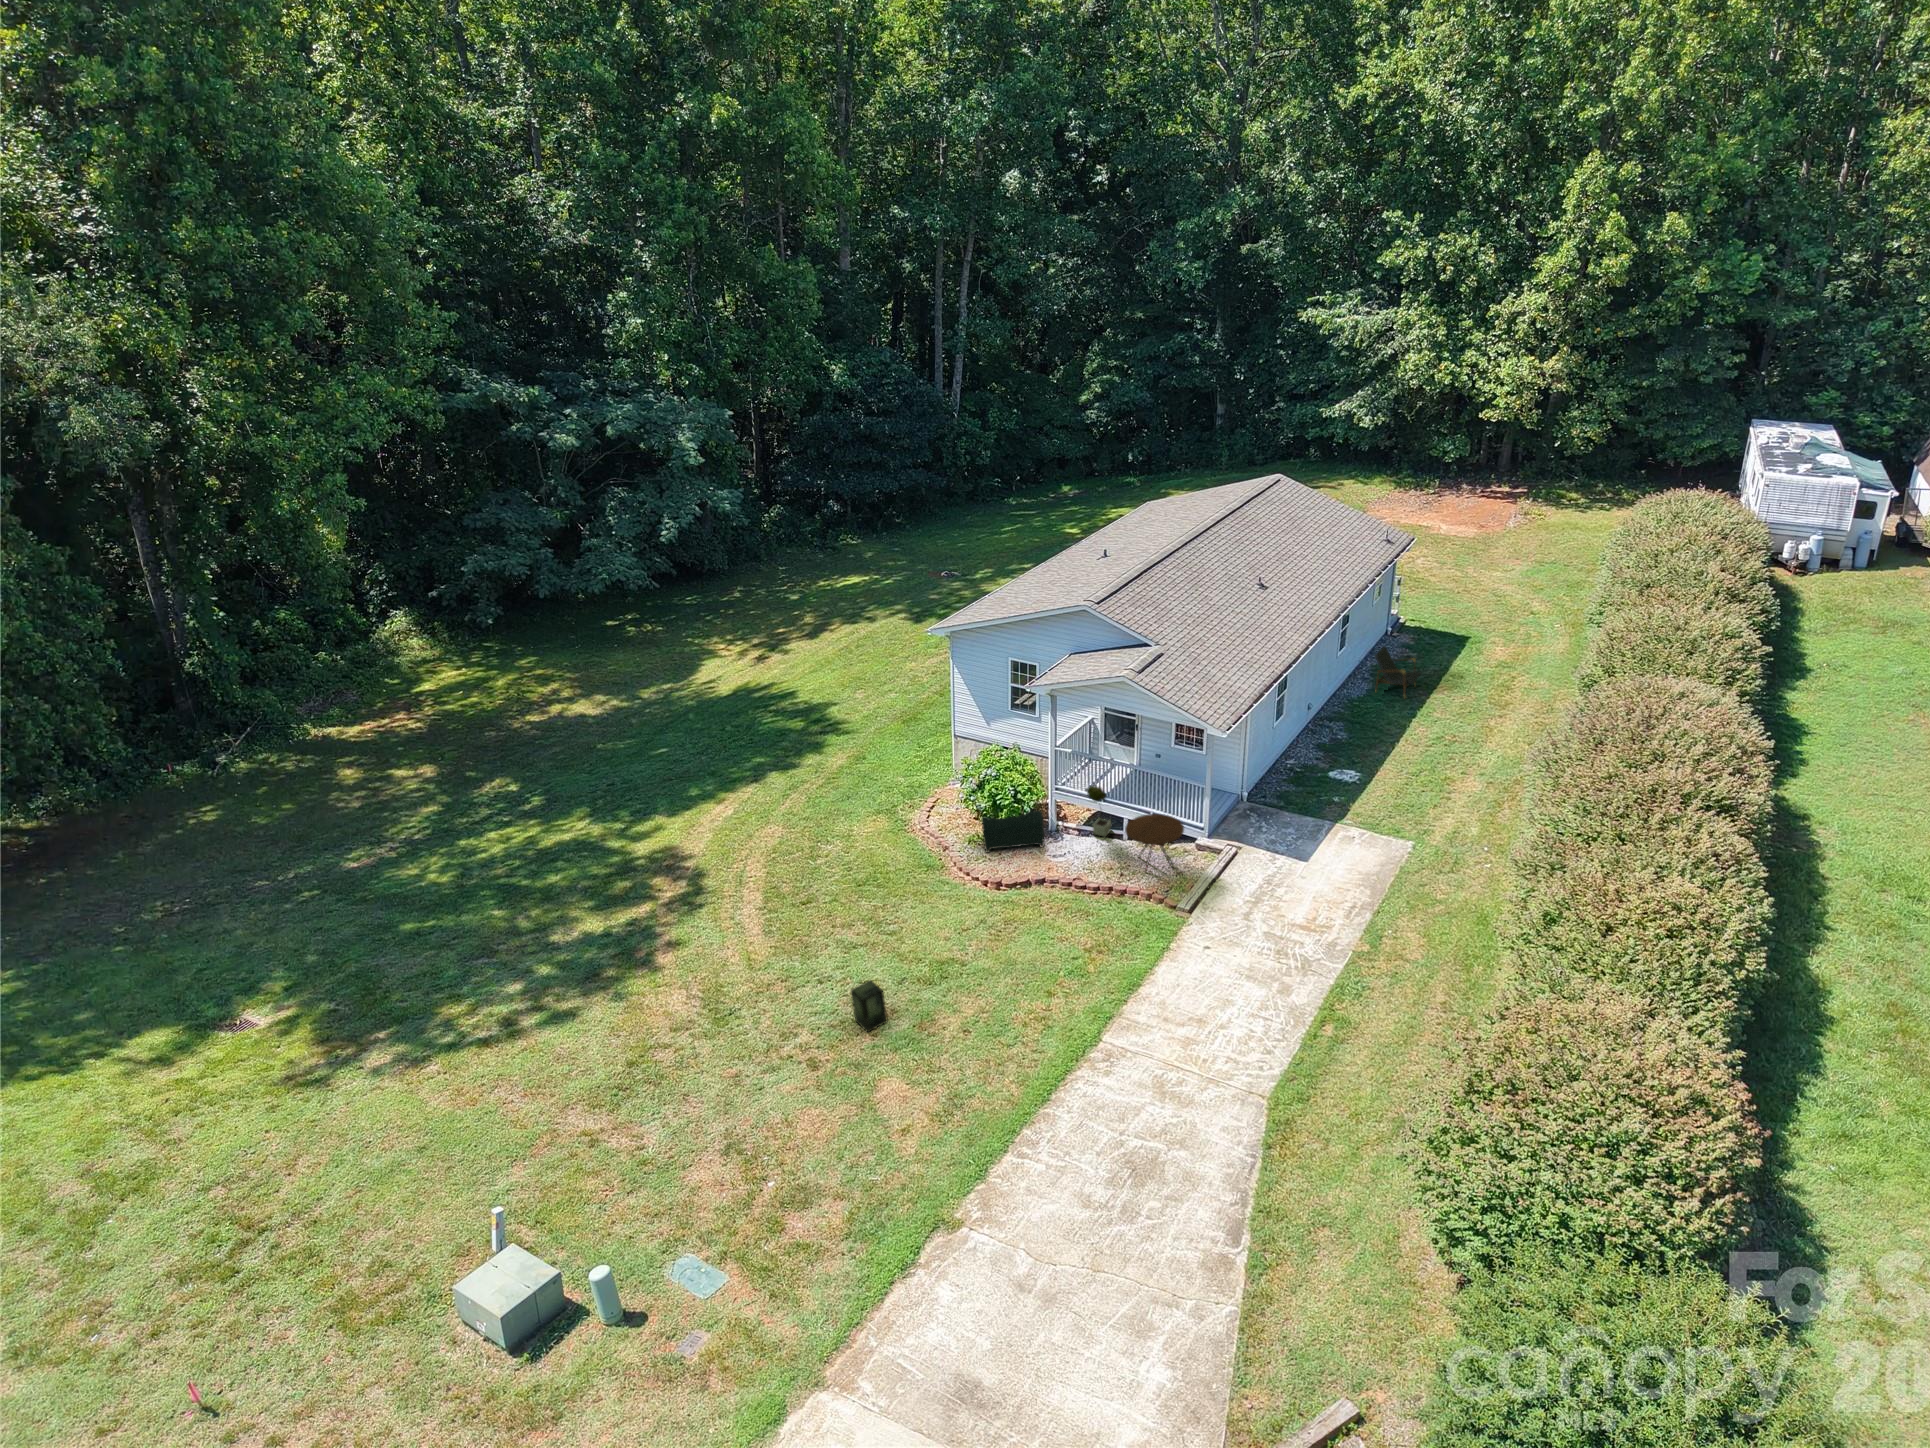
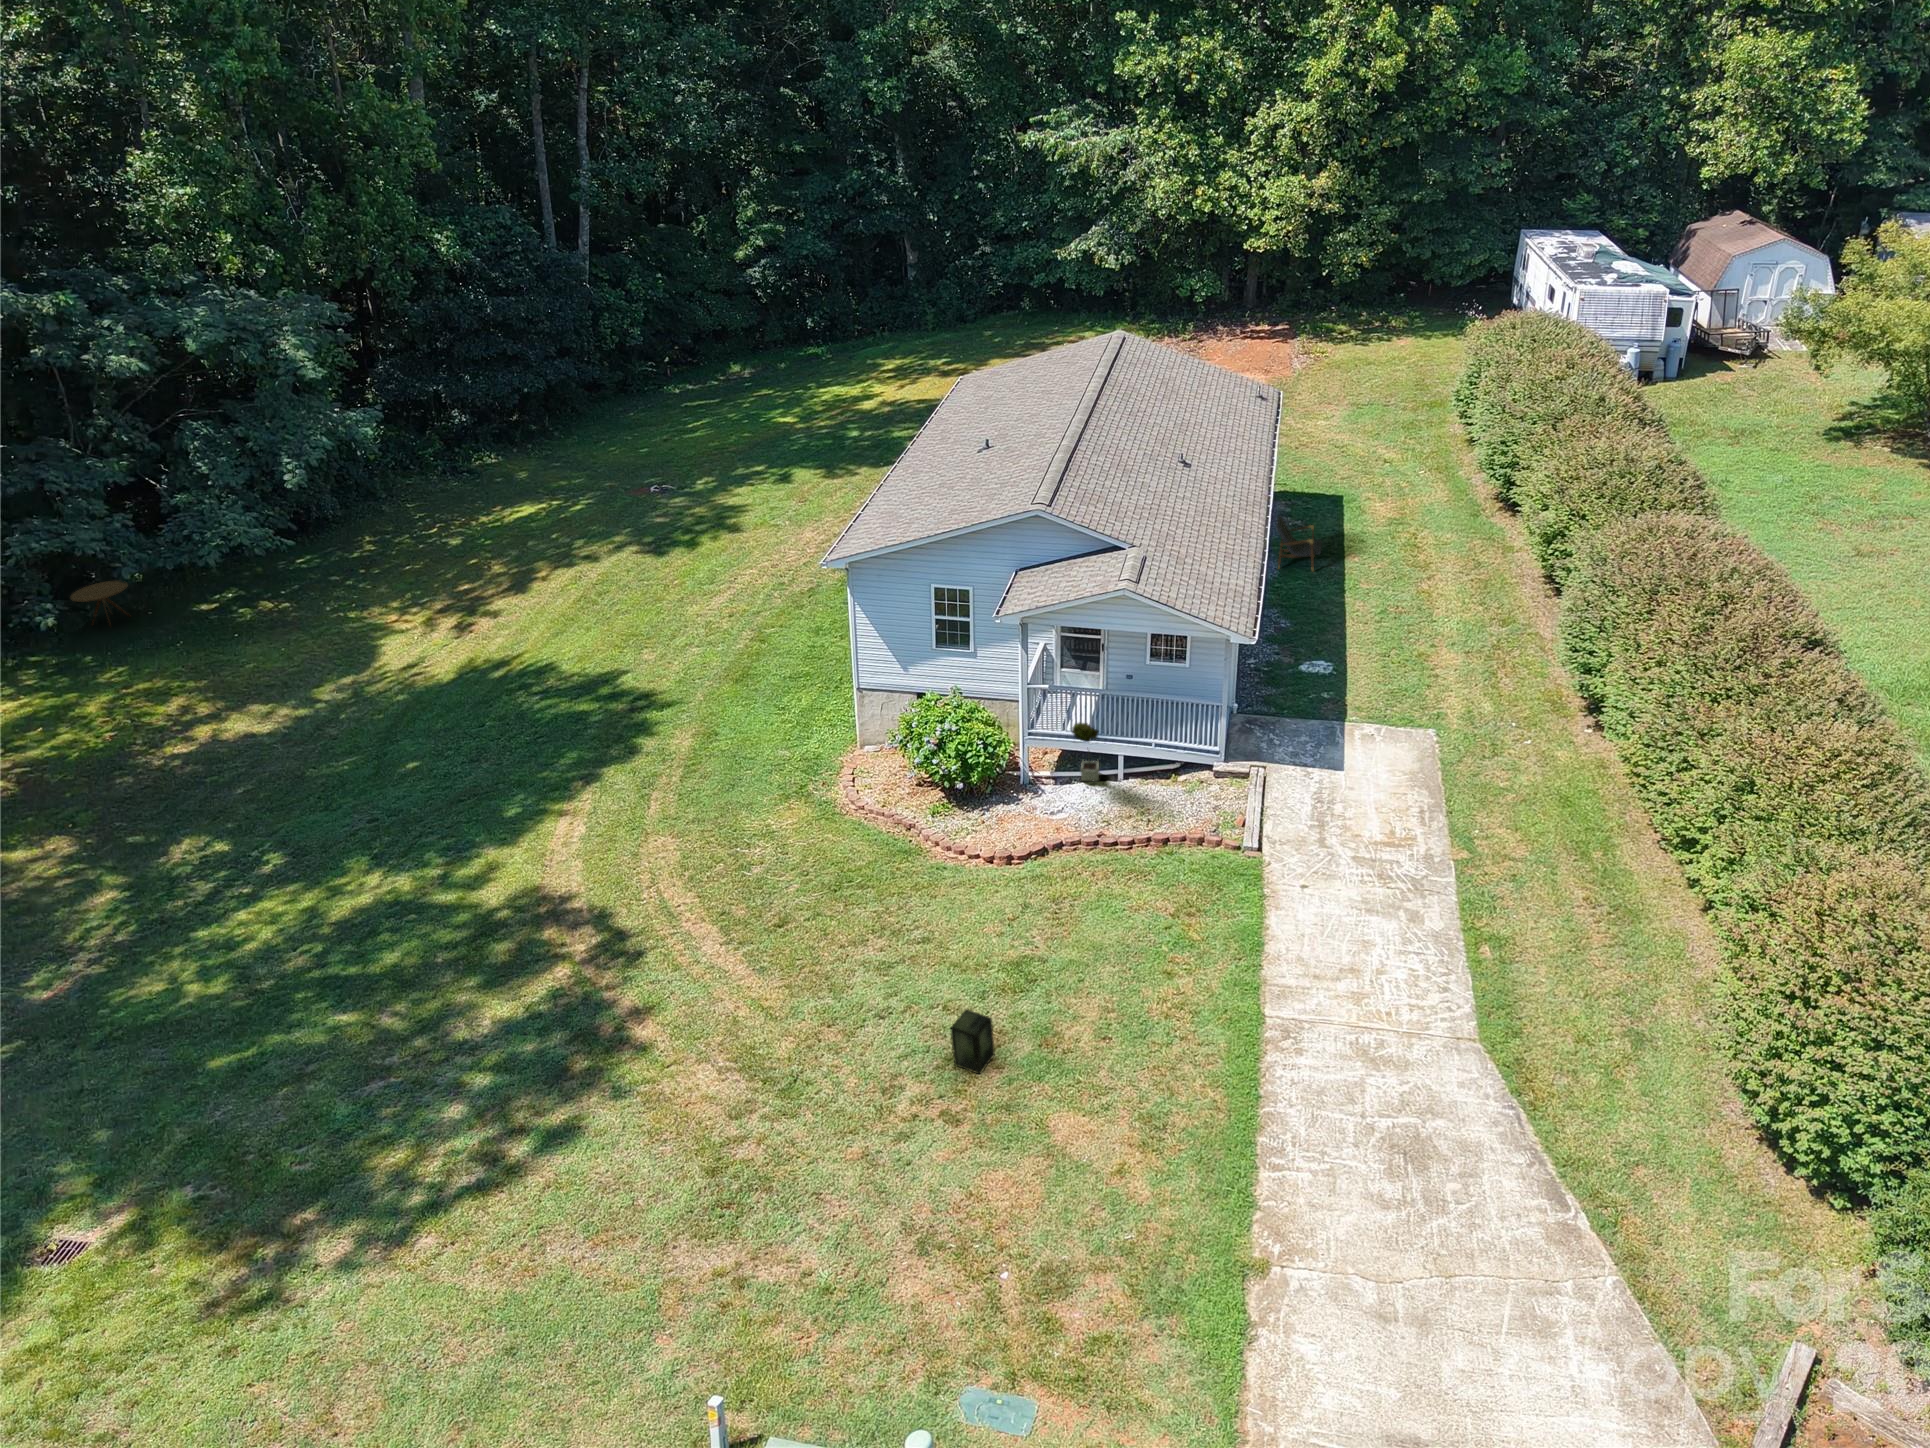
bench: present [982,811,1045,853] -> none [952,764,1035,828]
round table: present [1125,814,1184,867] -> present [71,581,131,625]

